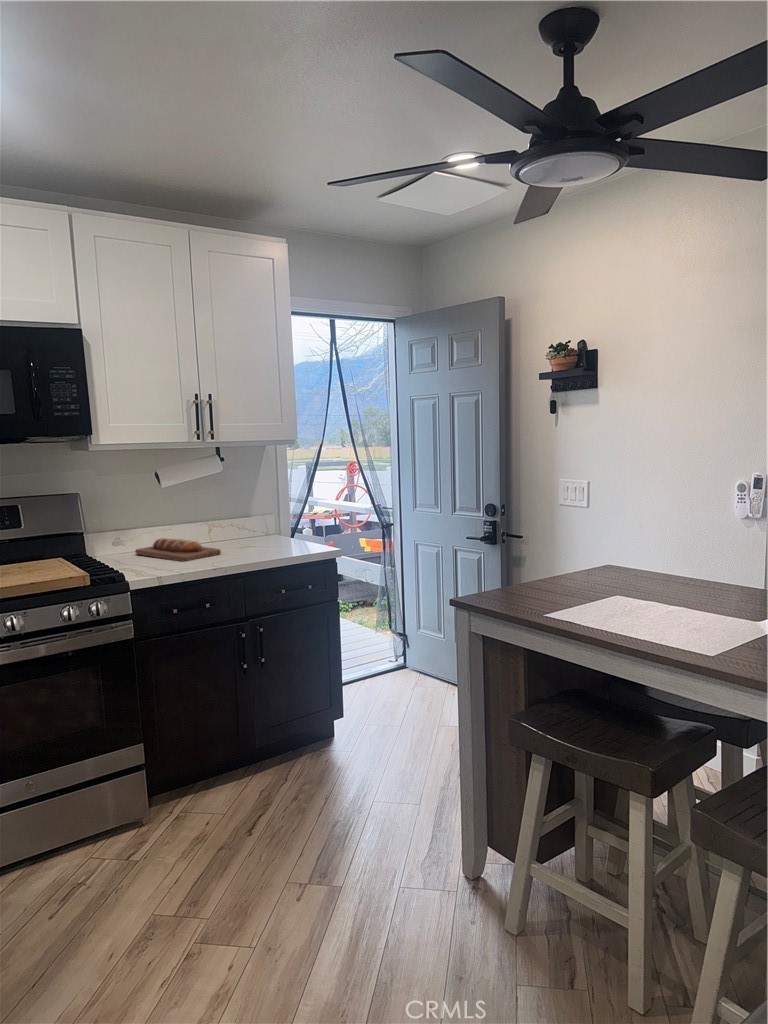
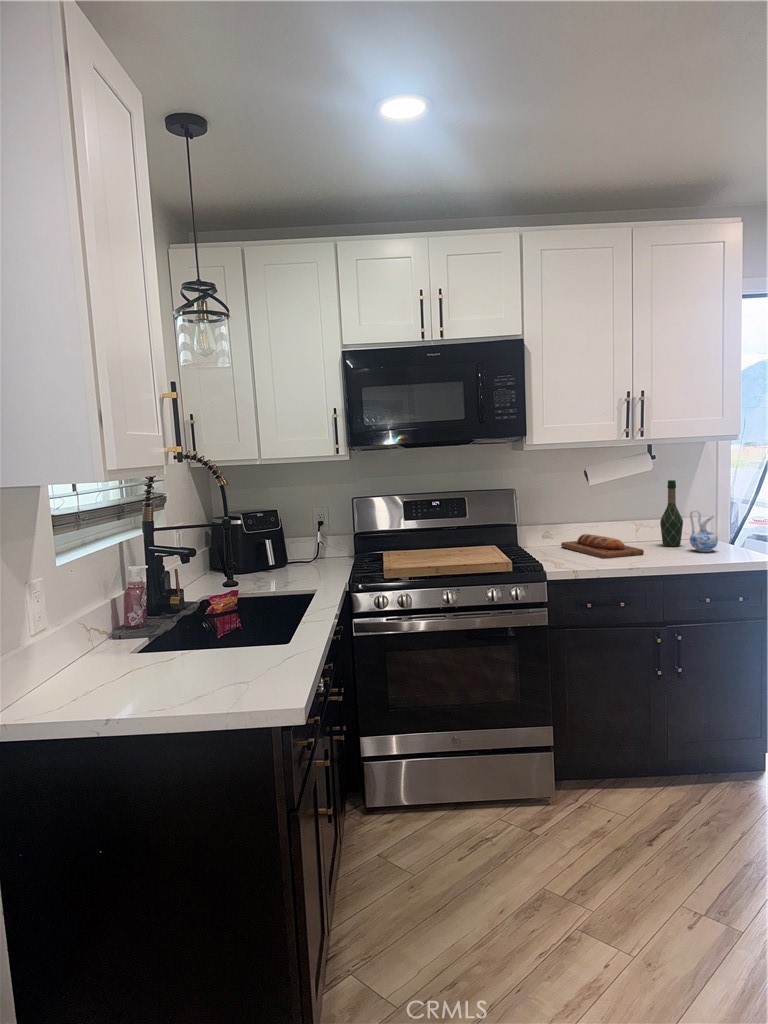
wine bottle: none [232,480,253,544] -> present [660,480,683,546]
ceramic pitcher: none [259,508,284,546] -> present [690,510,718,552]

